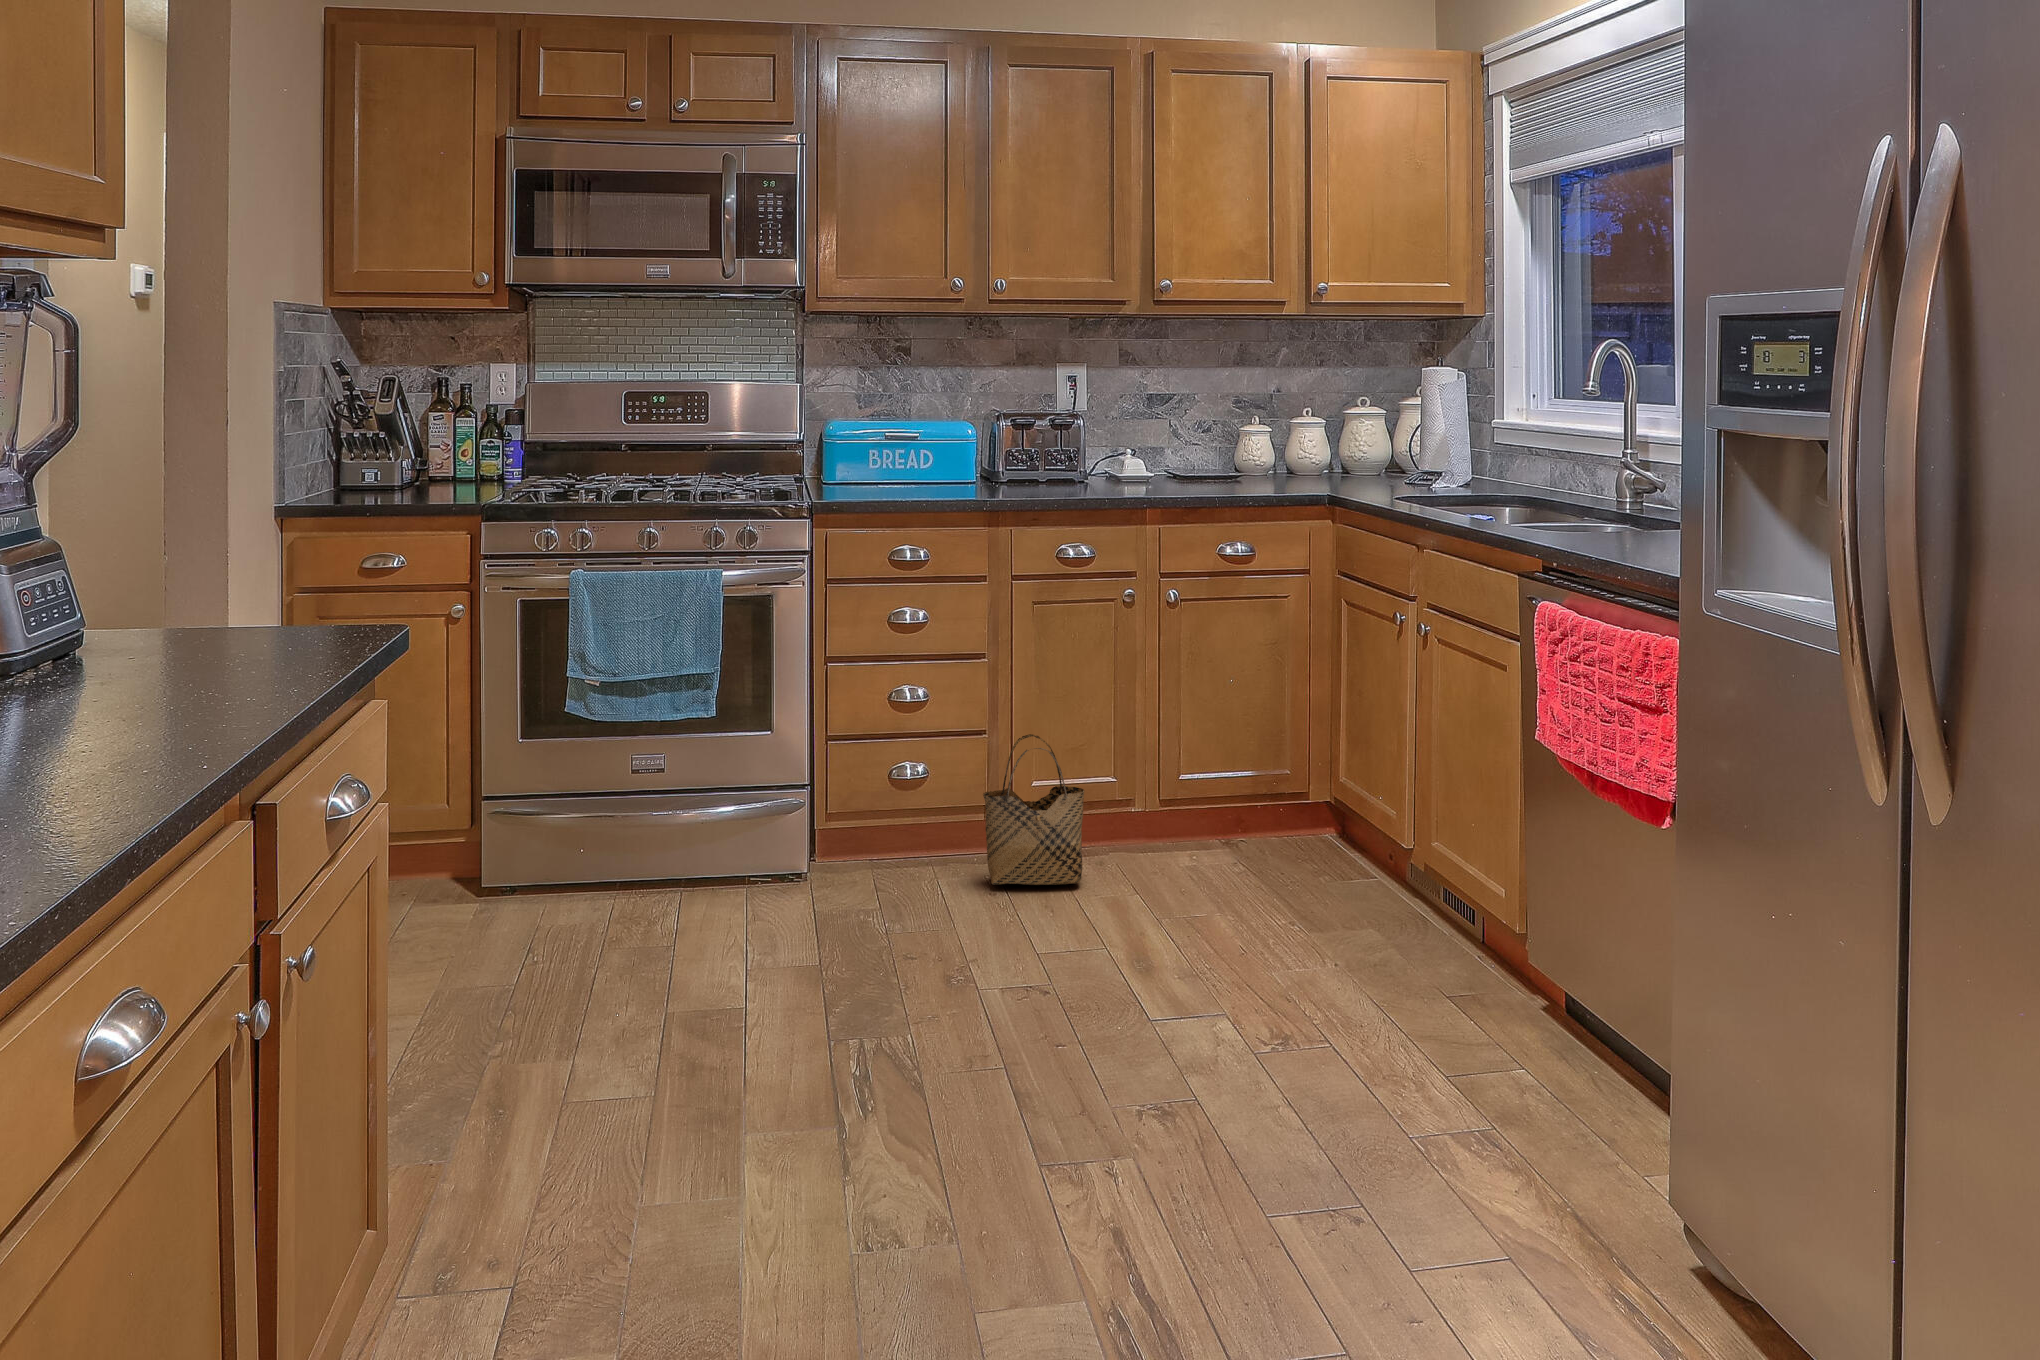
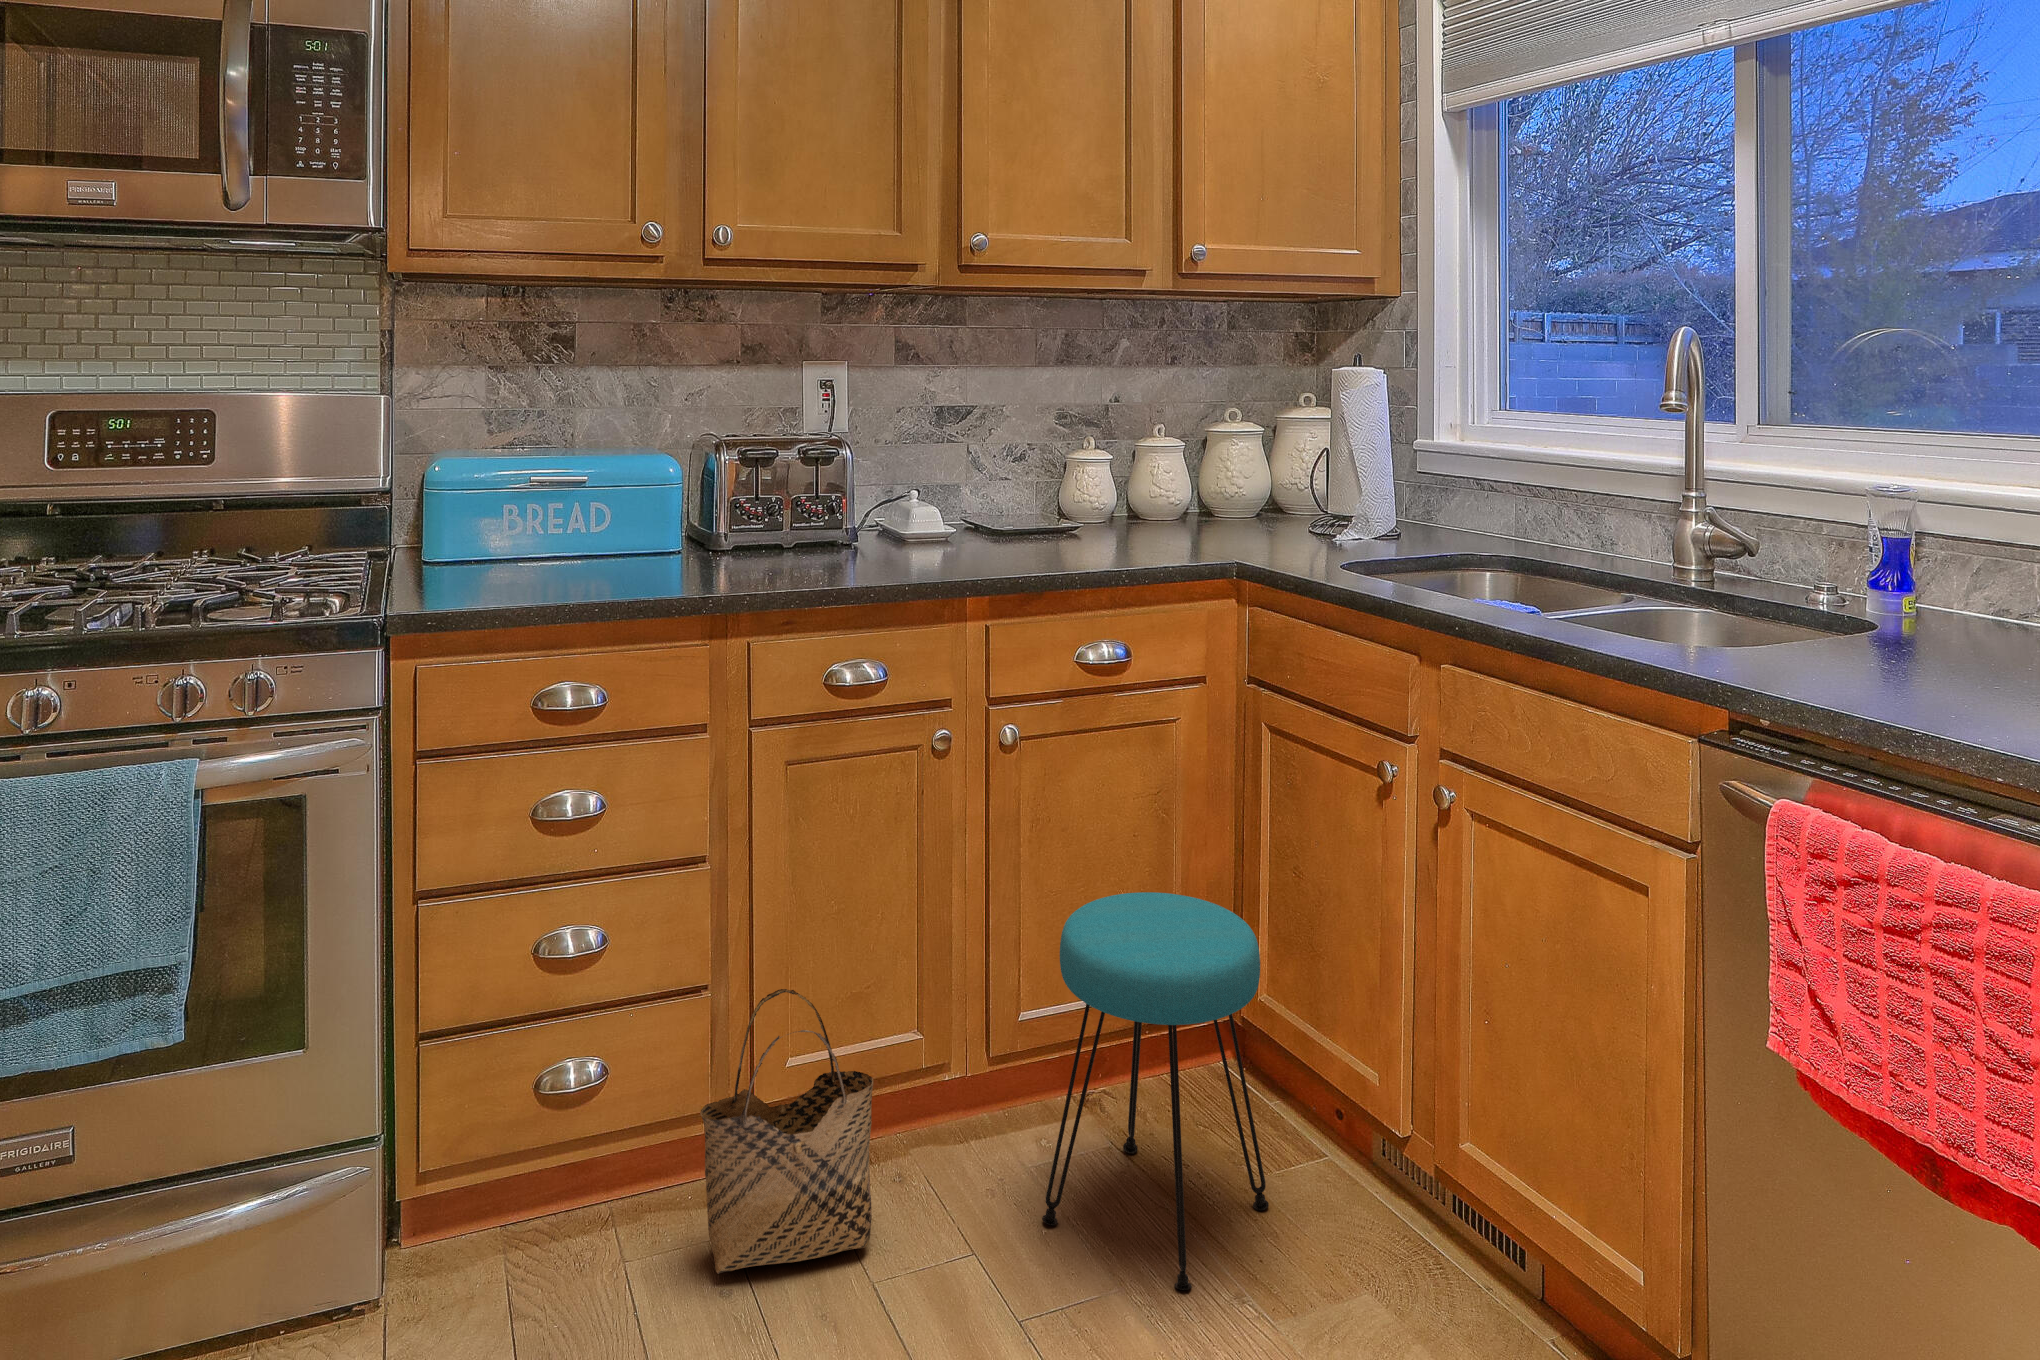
stool: none [1187,697,1333,917] -> present [1042,892,1269,1290]

